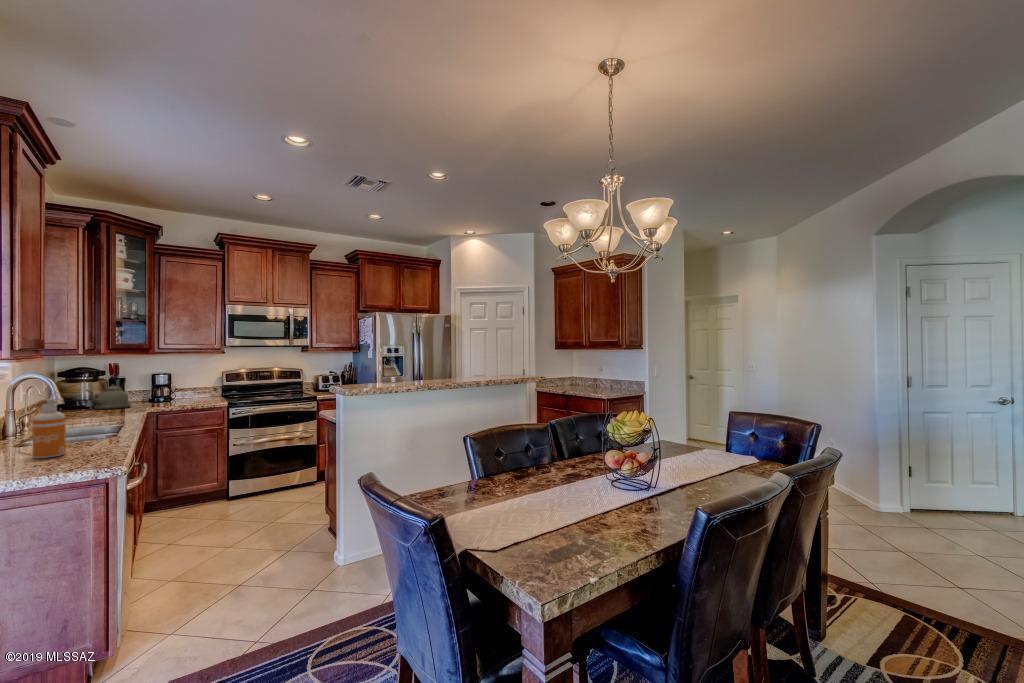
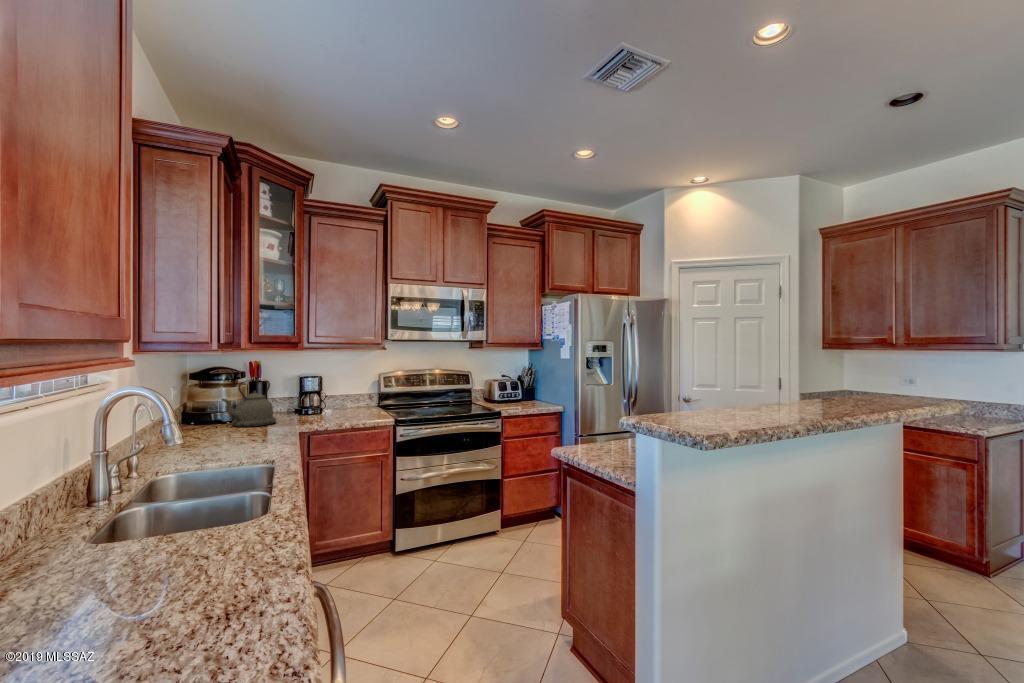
soap dispenser: present [33,398,66,458] -> none [79,469,162,644]

